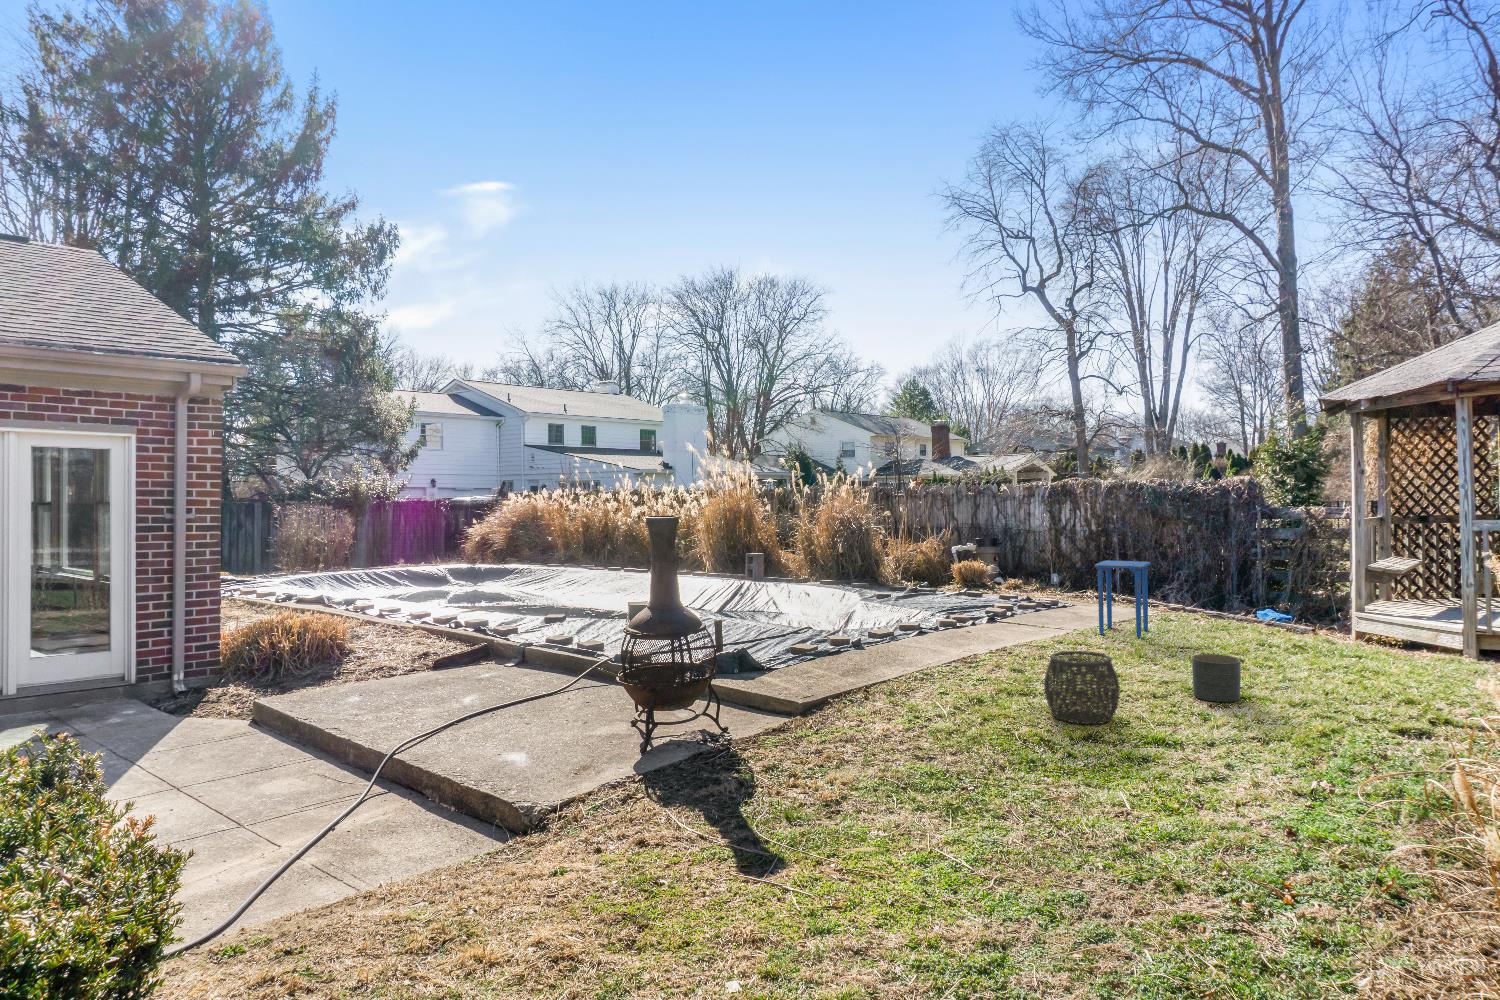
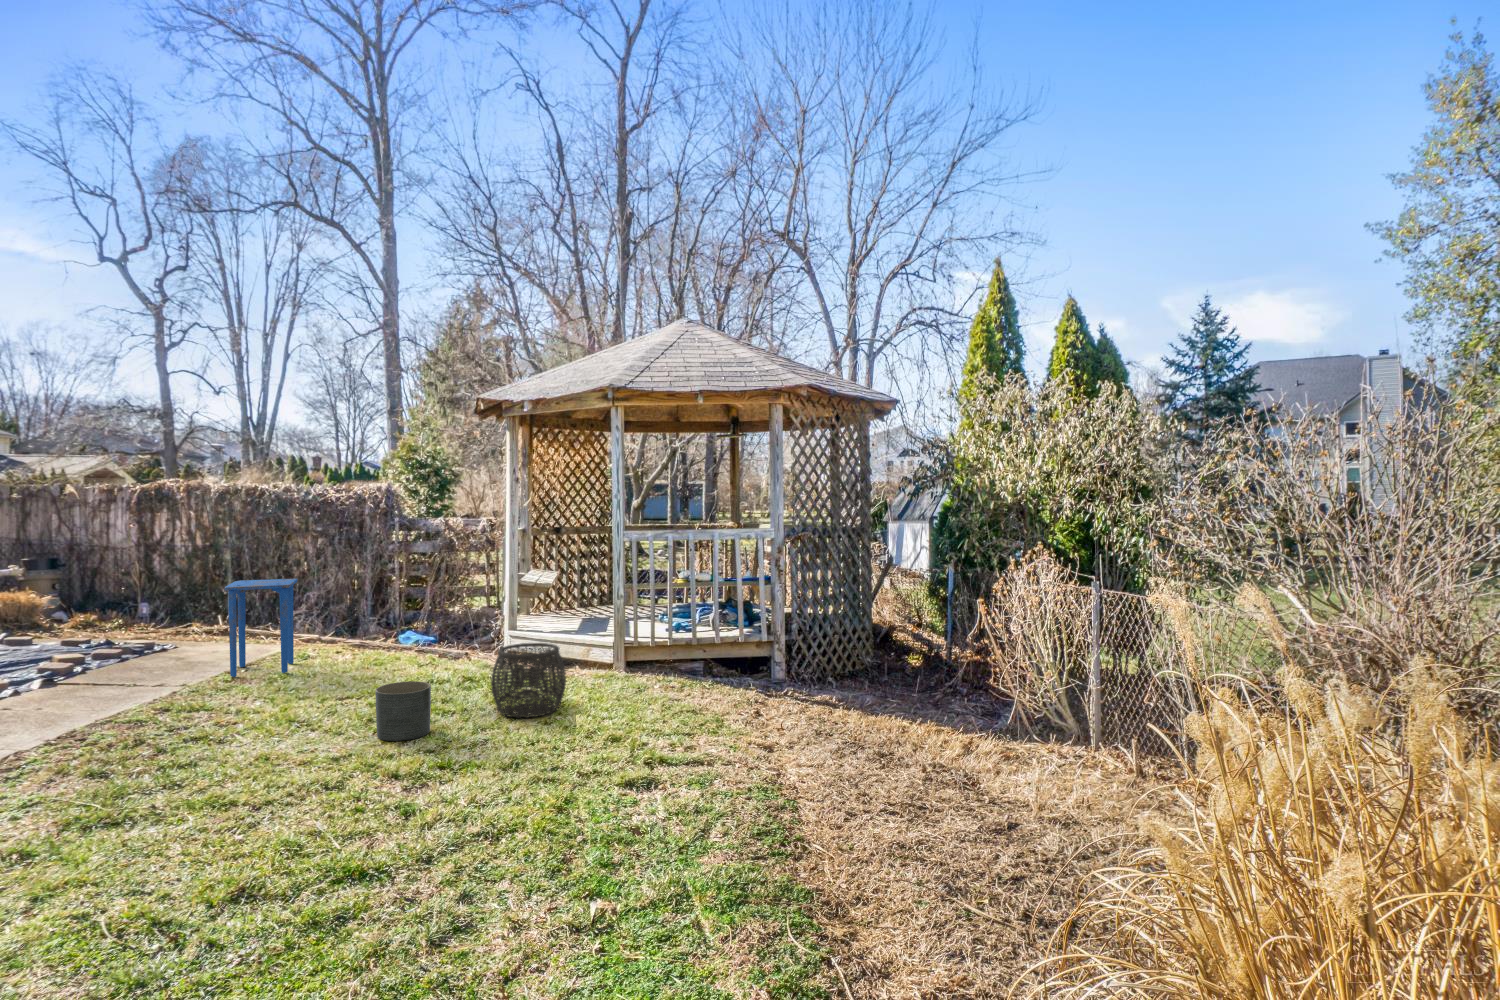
woven basket: present [1044,651,1120,724] -> present [491,643,566,718]

